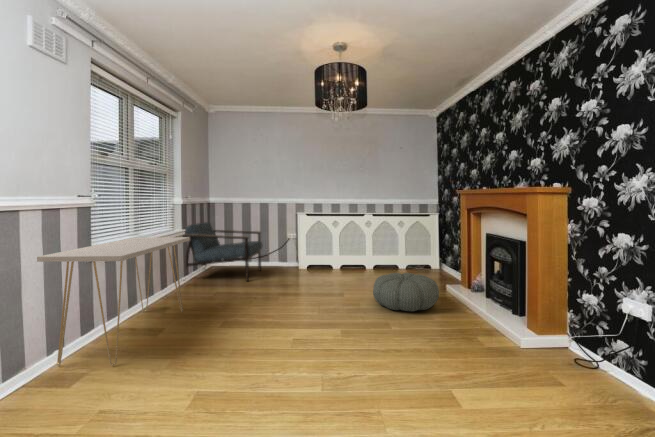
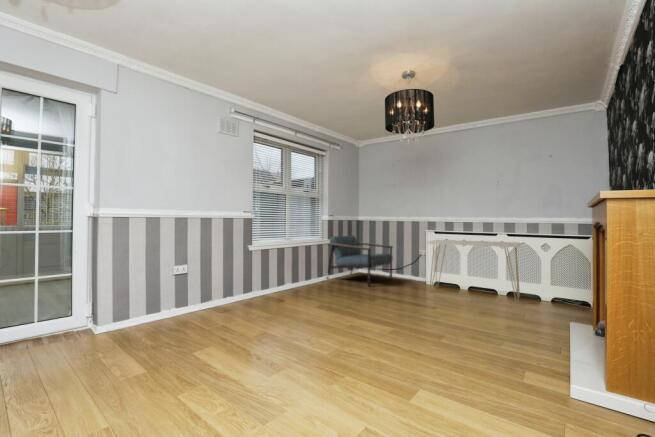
console table: present [37,237,190,366] -> present [427,240,520,303]
pouf: present [373,273,439,311] -> none [449,295,531,340]

